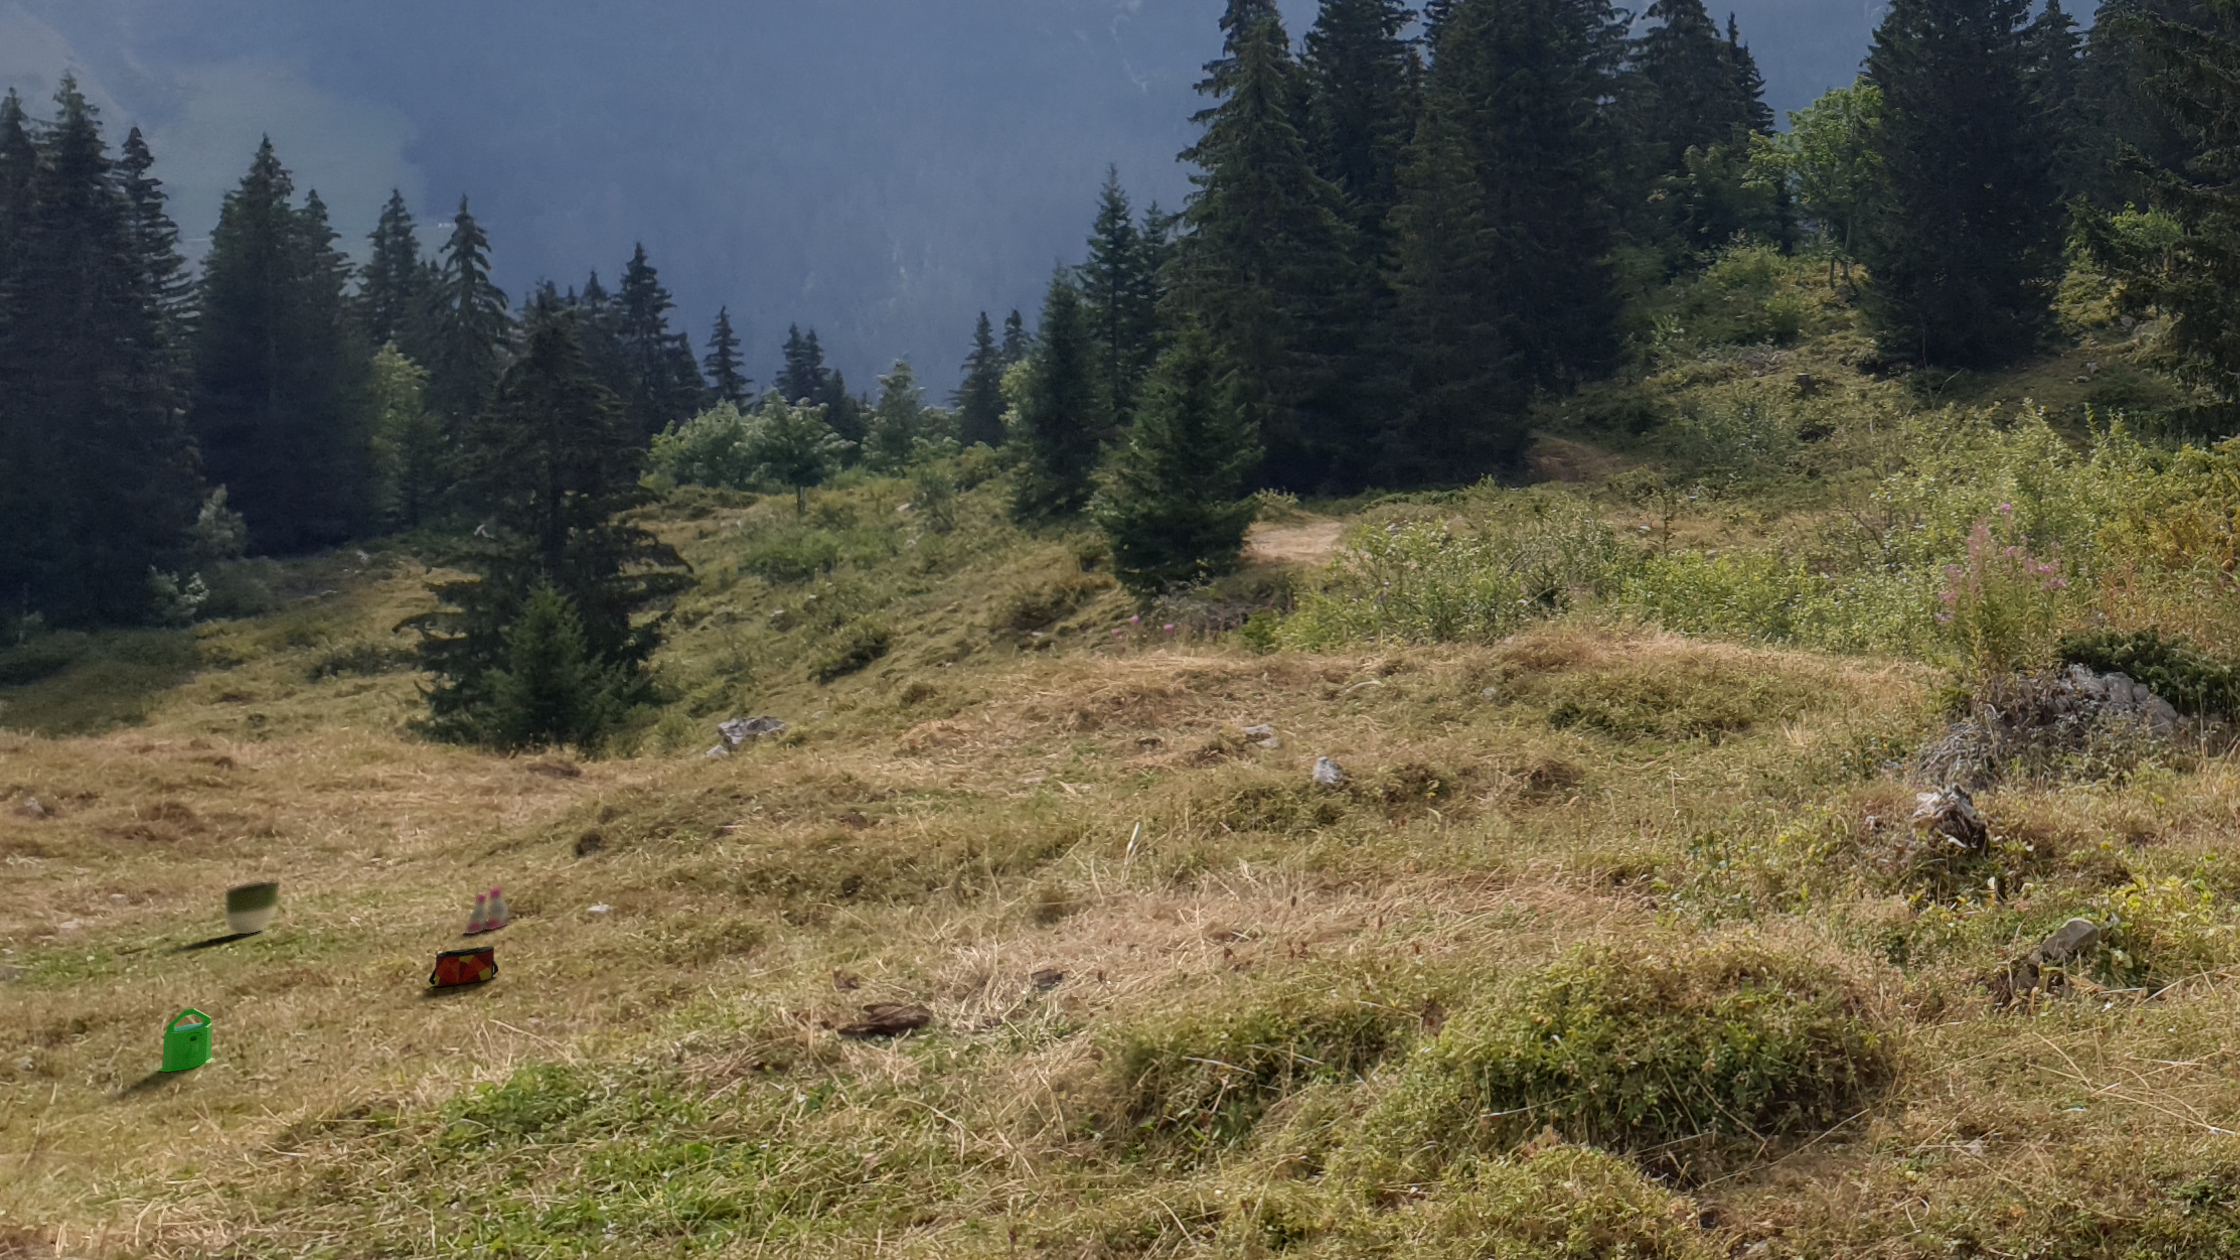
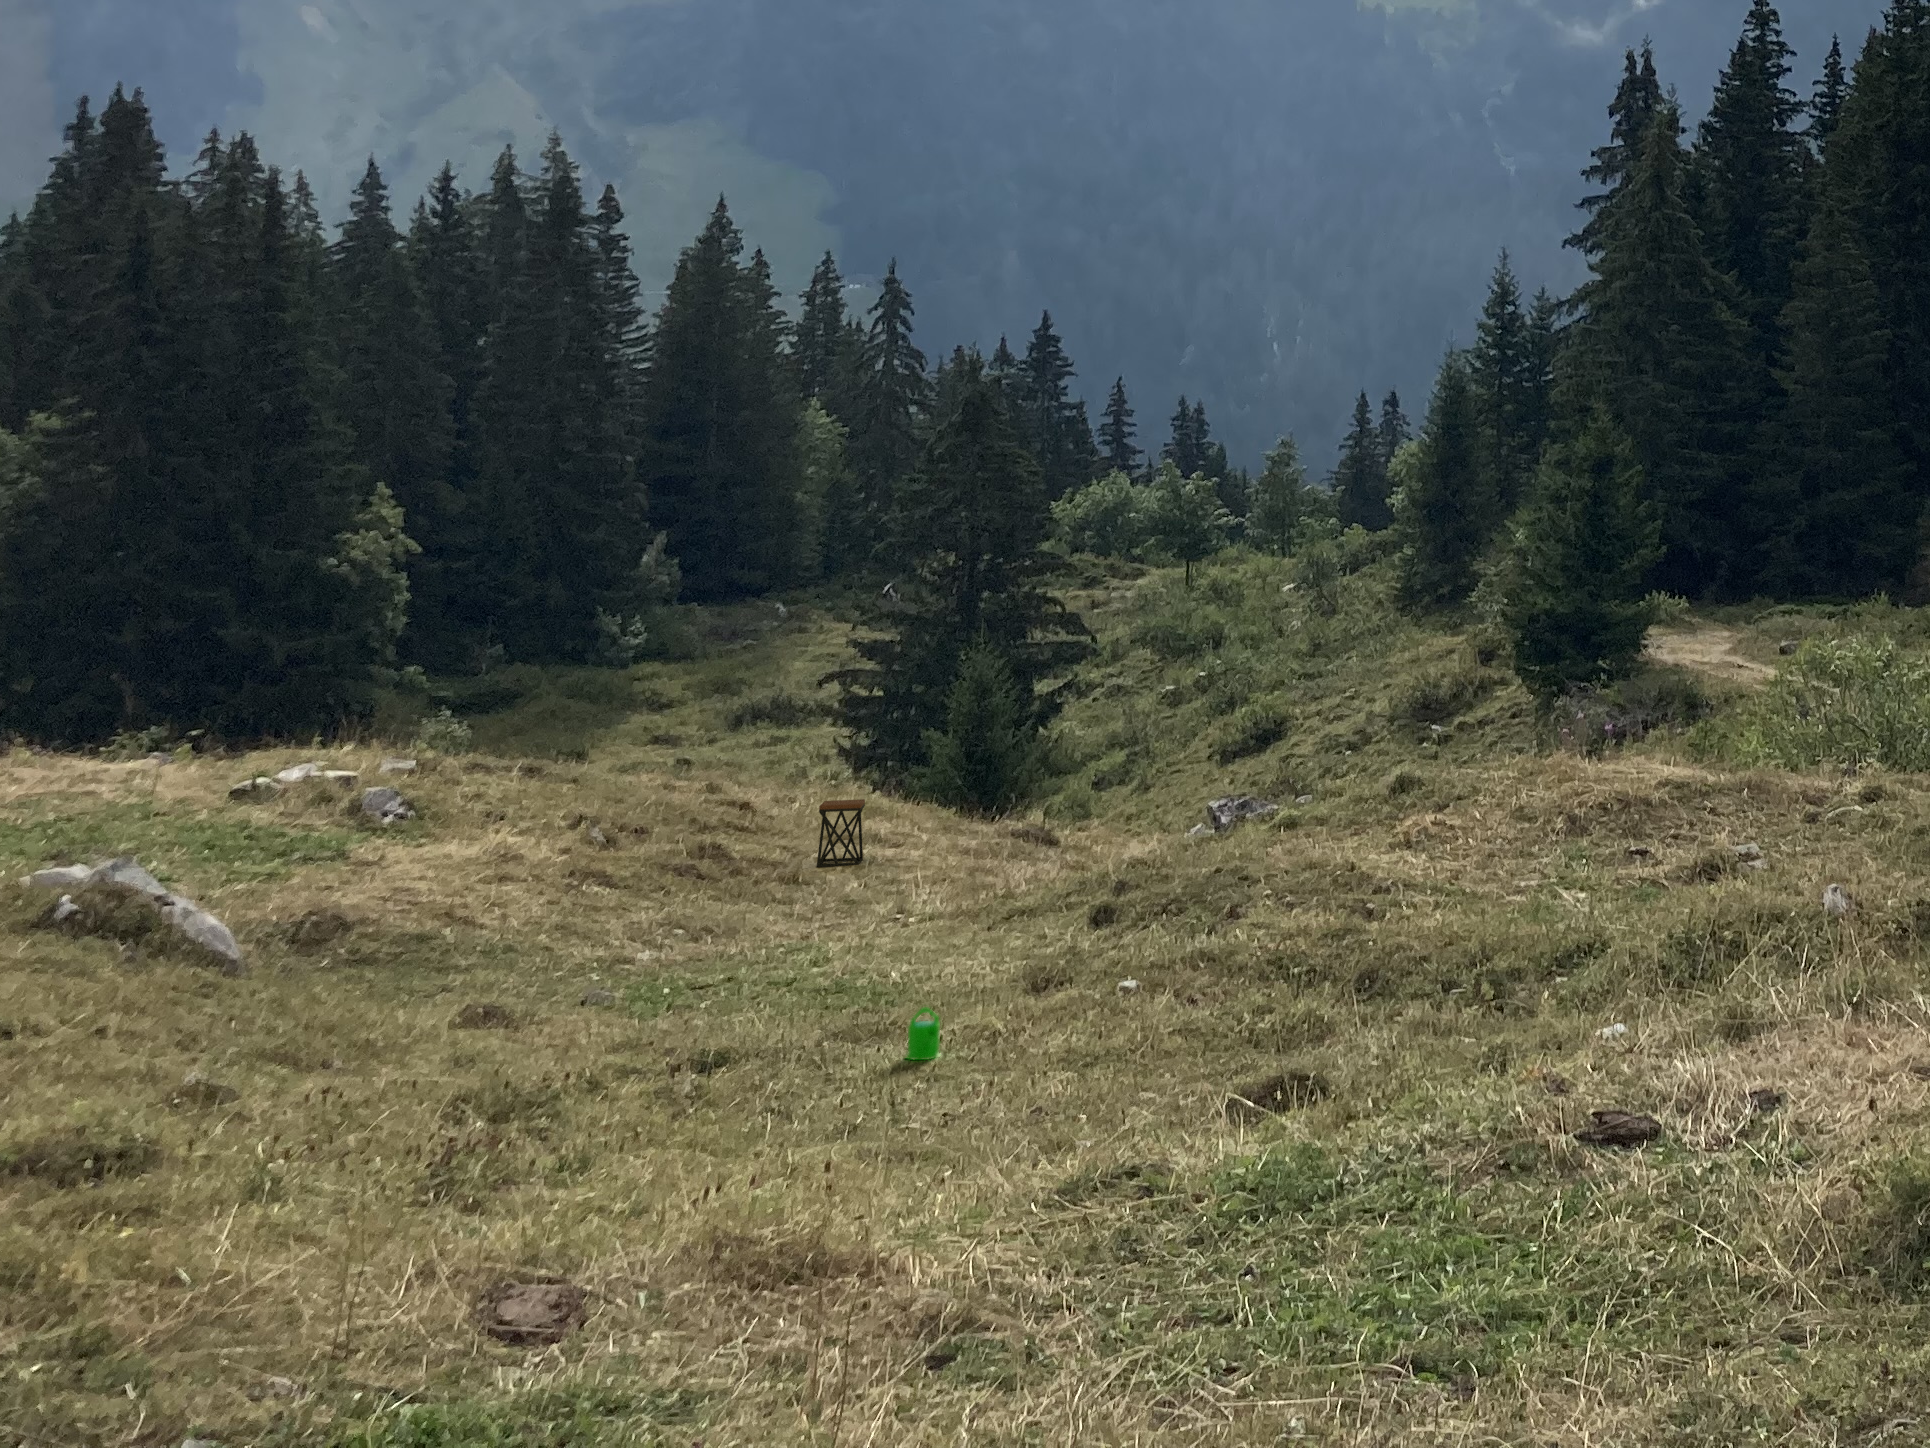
stool: none [241,756,308,831] -> present [817,799,865,867]
planter: present [225,881,279,934] -> none [875,910,914,957]
boots: present [465,888,509,934] -> none [1076,934,1108,976]
bag: present [429,946,498,987] -> none [1076,984,1129,1017]

